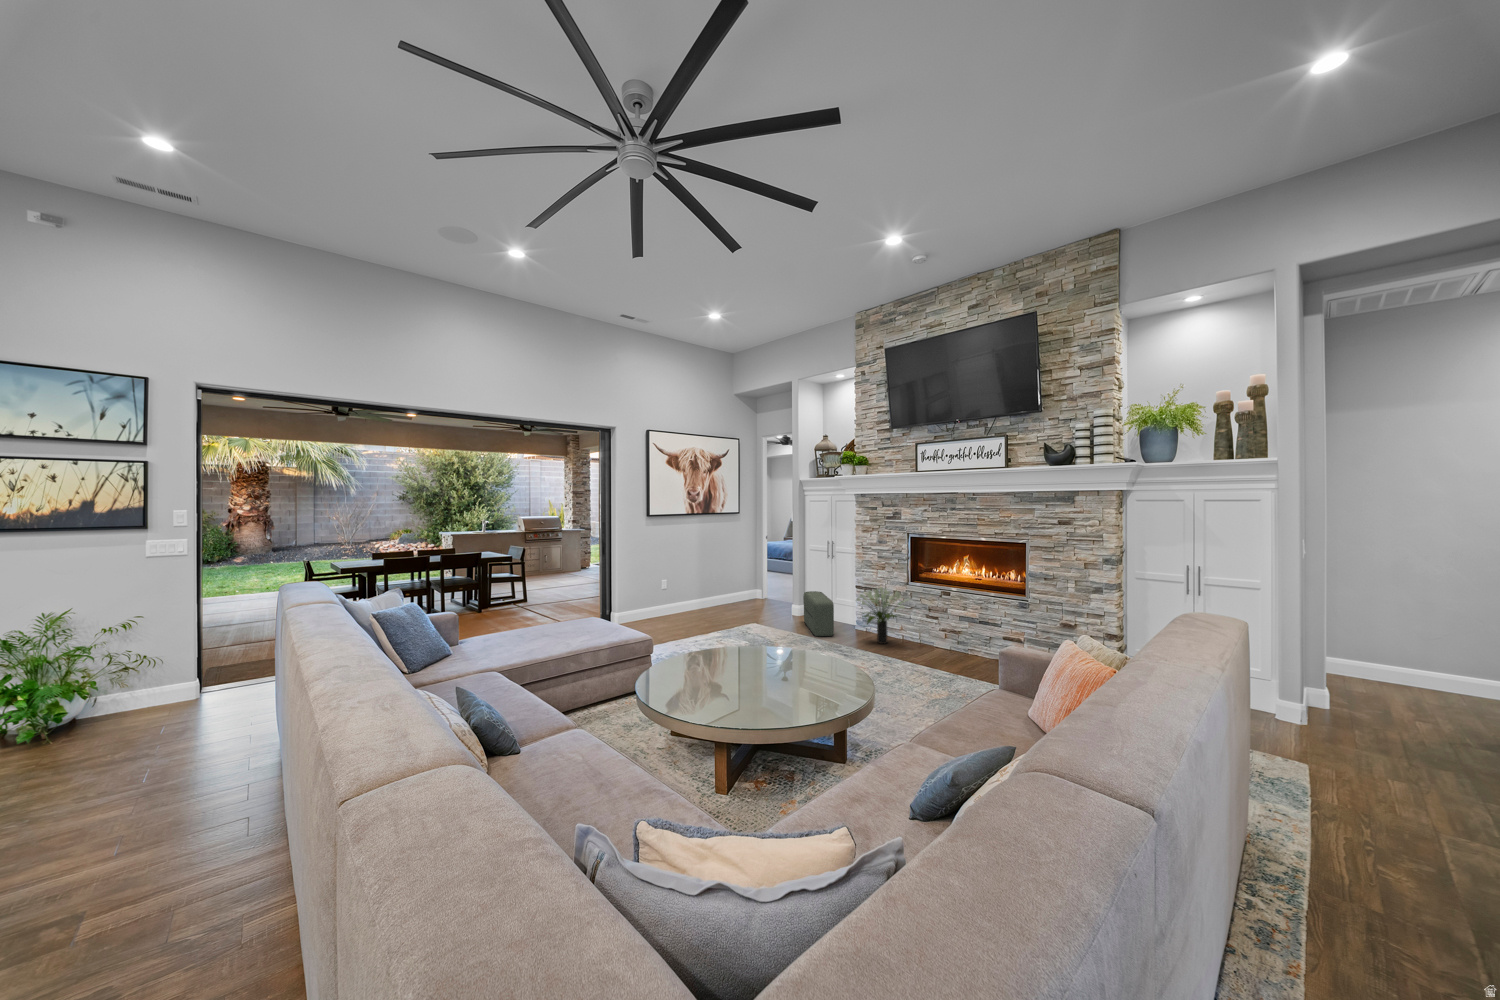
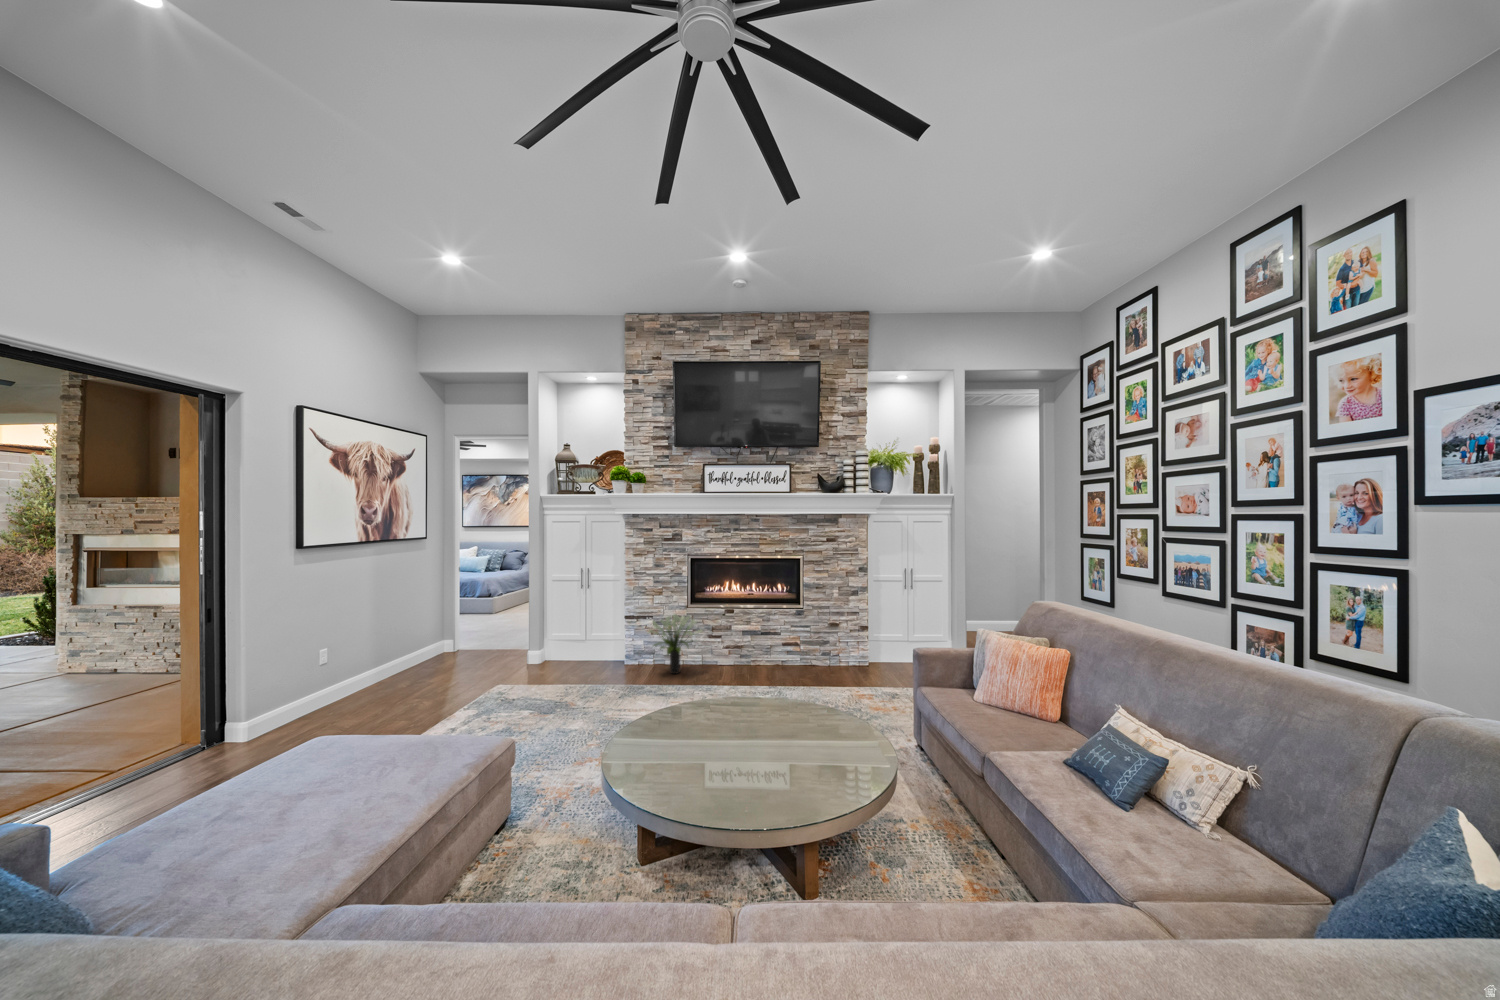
pouf: present [803,591,834,636] -> none [559,627,619,683]

